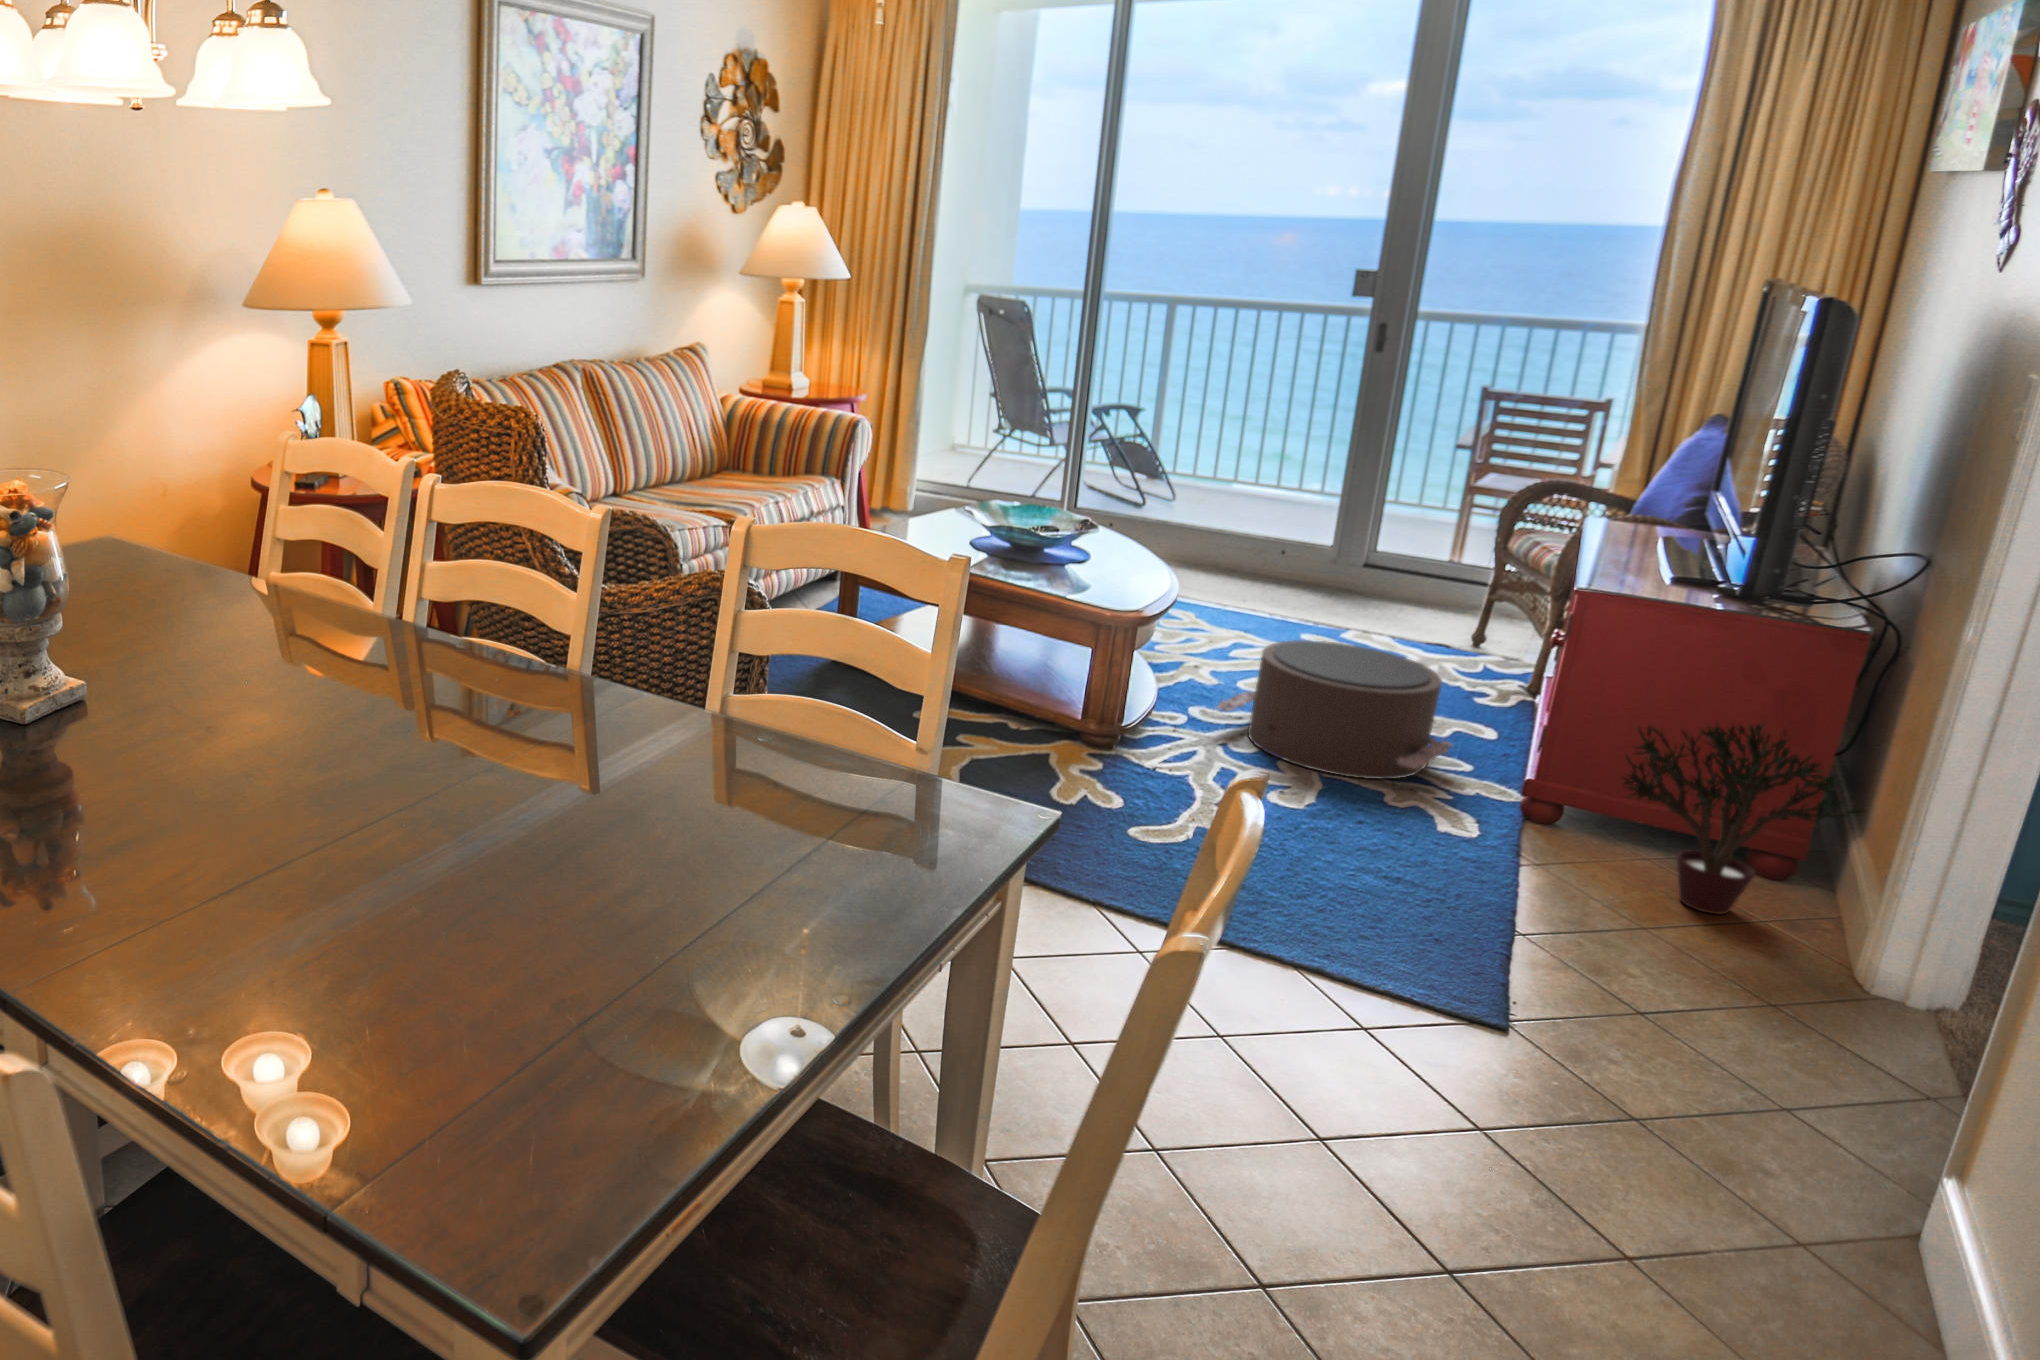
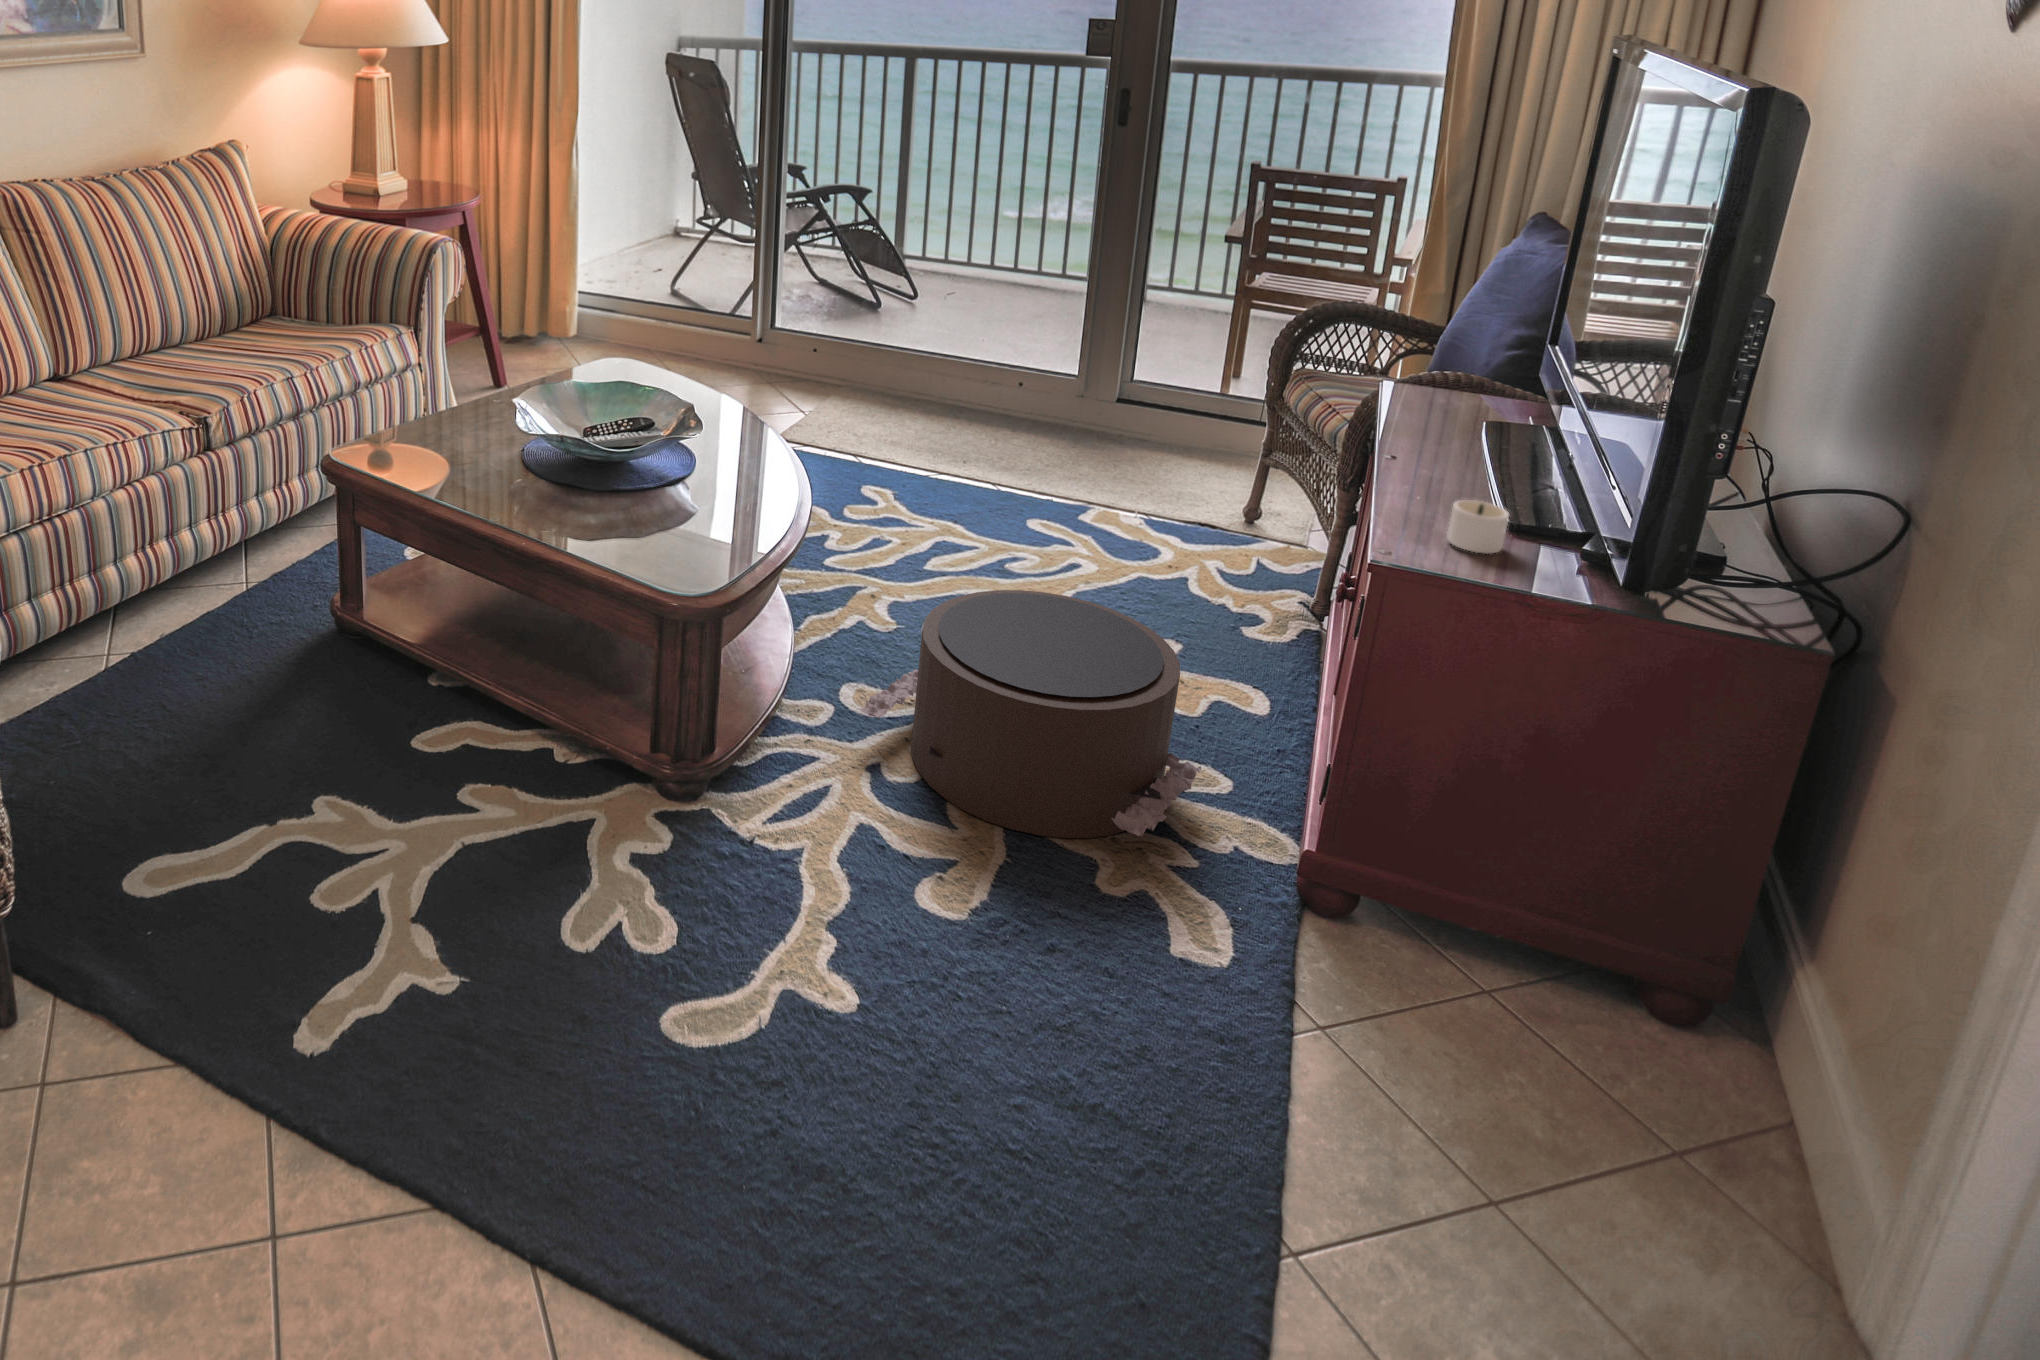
candle: none [1629,560,1681,594] -> present [1447,500,1509,554]
potted plant: present [1620,720,1863,914] -> none [1450,814,1888,1169]

